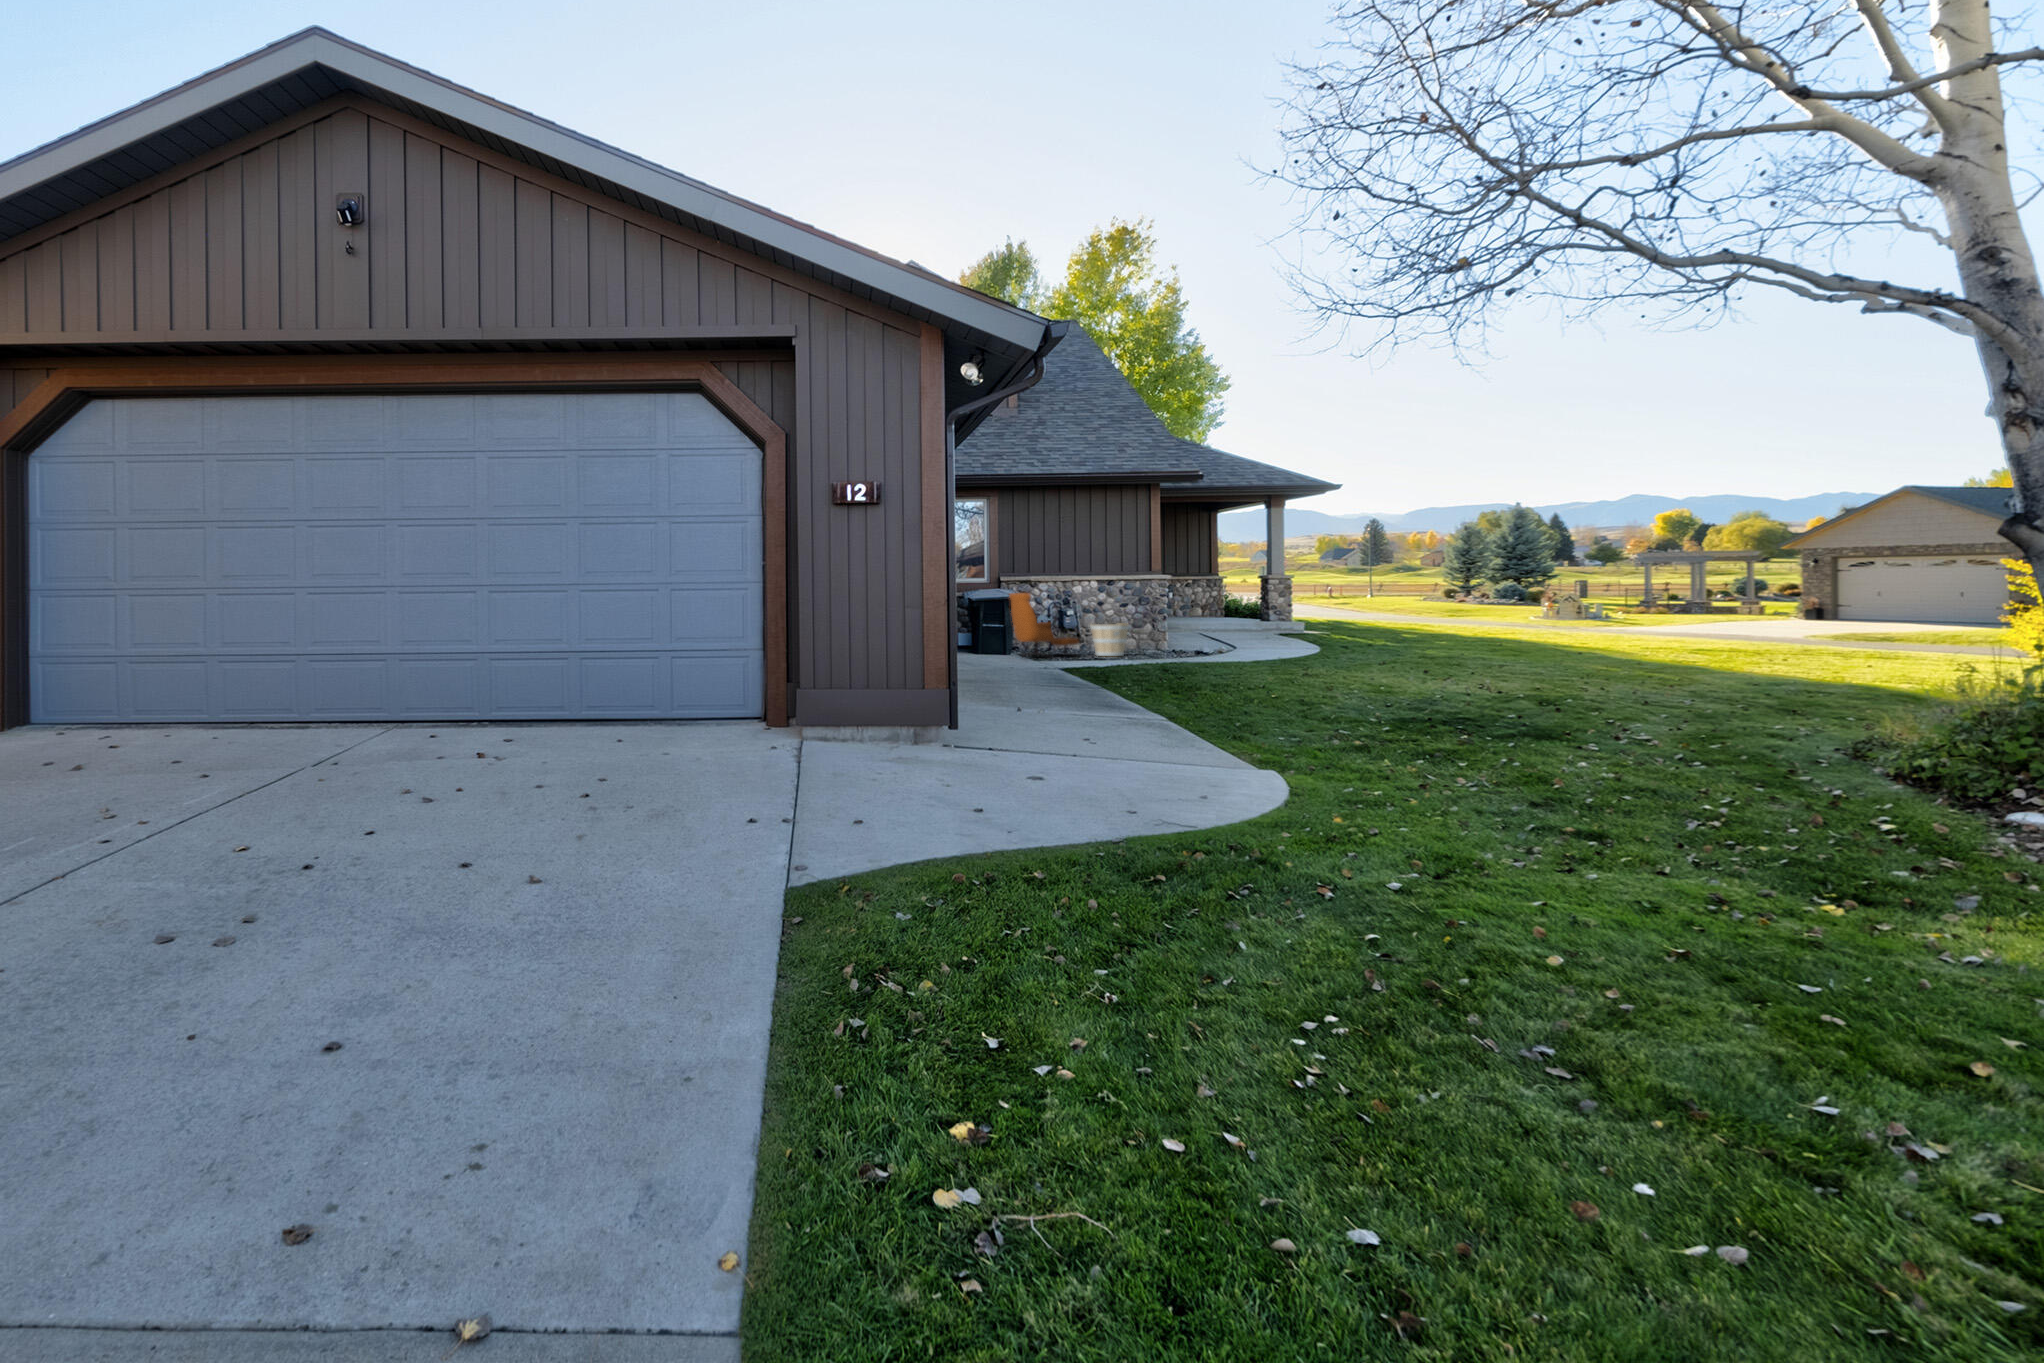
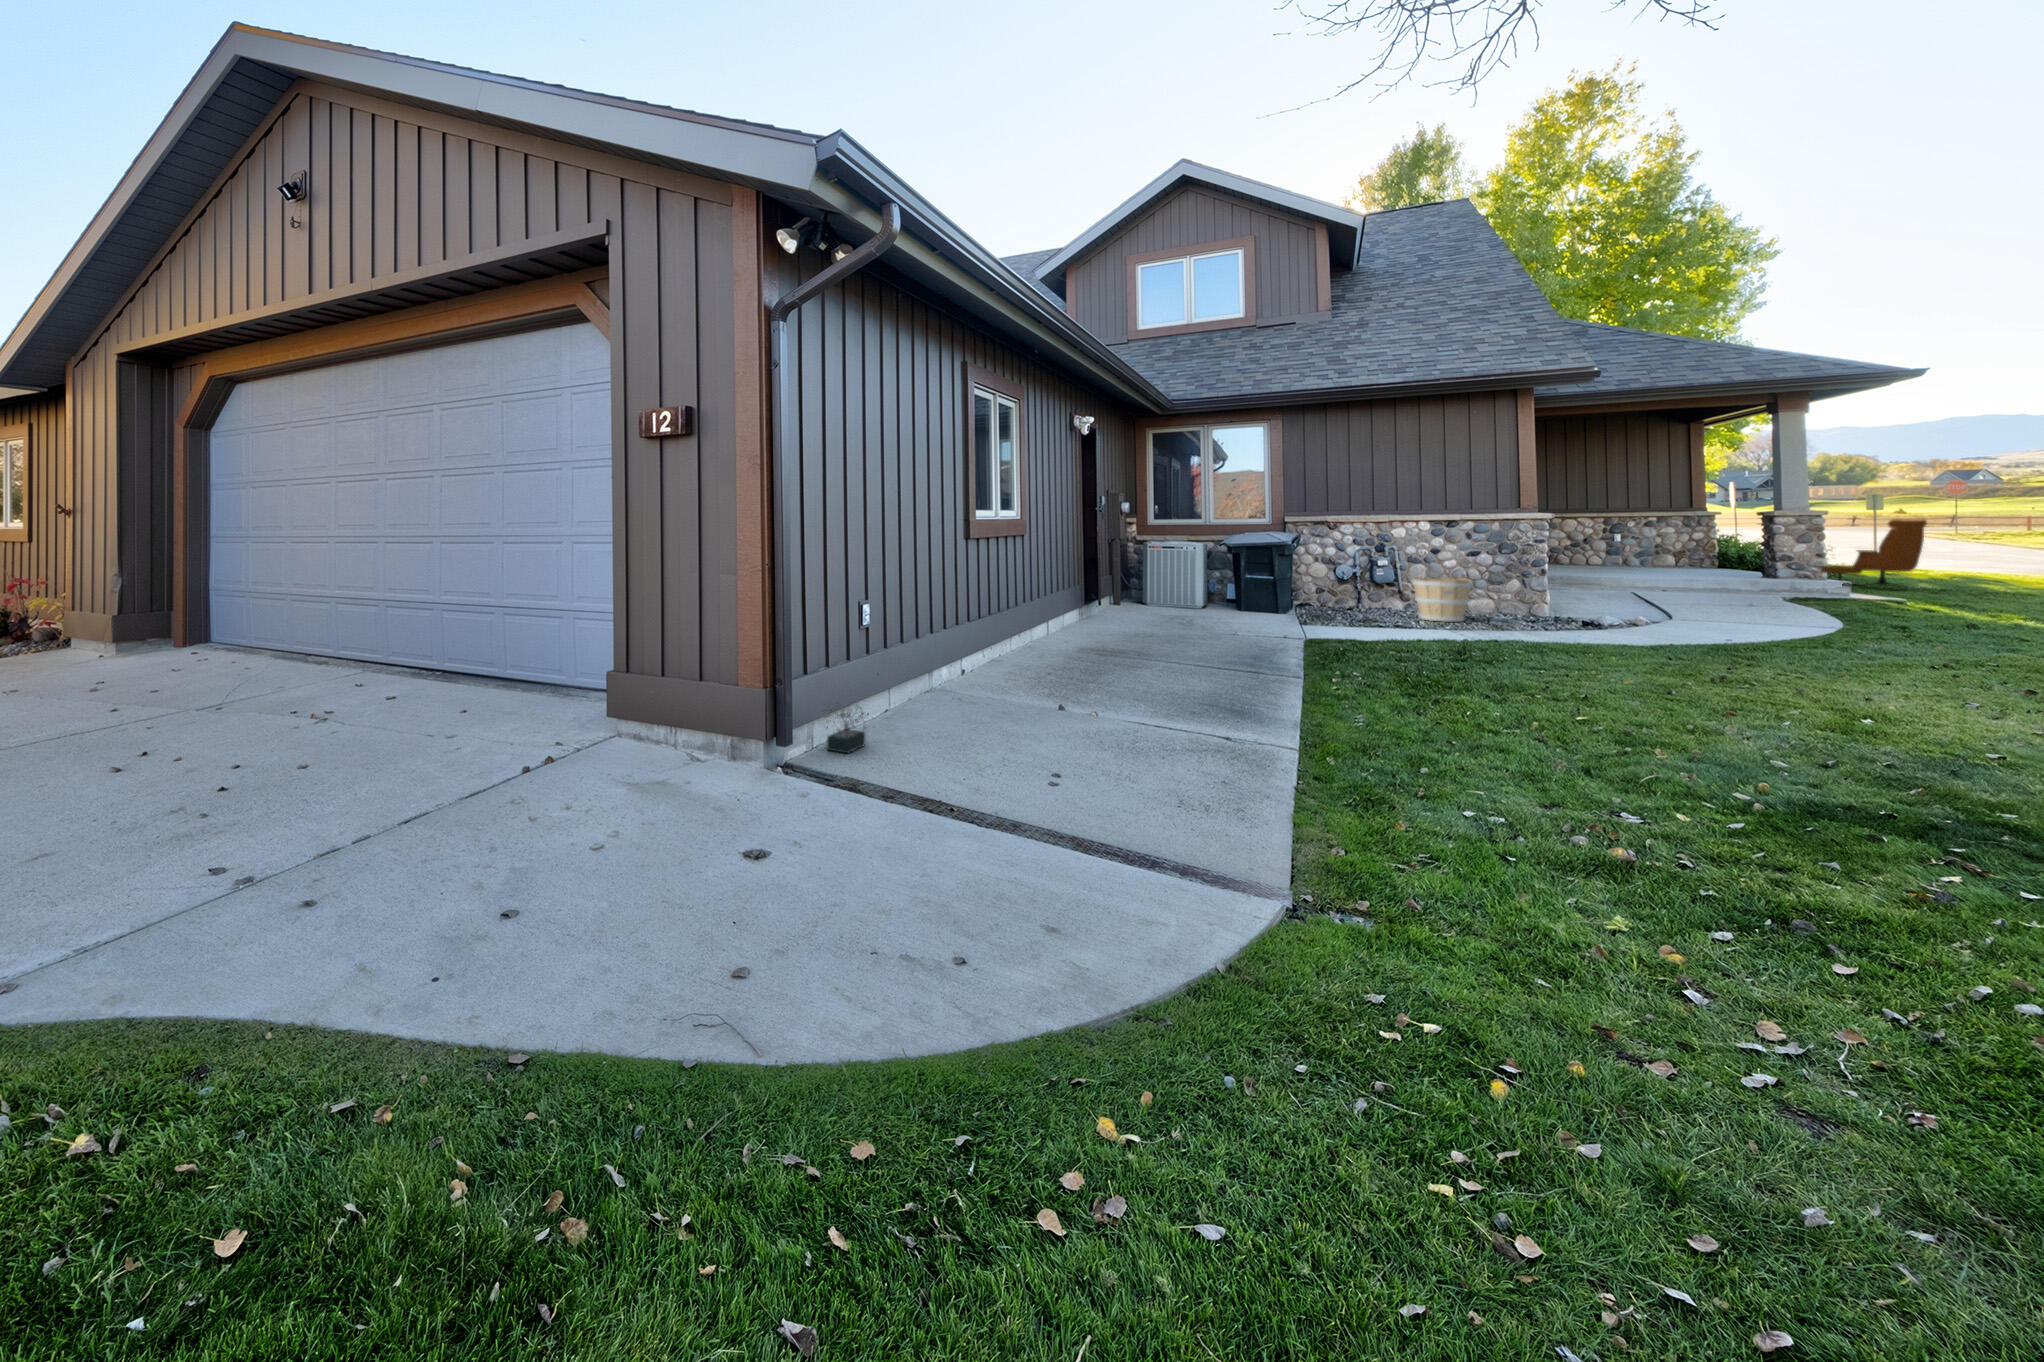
lounge chair: present [1009,593,1079,656] -> present [1821,519,1927,588]
decorative plant: none [878,705,912,746] -> present [817,700,867,753]

